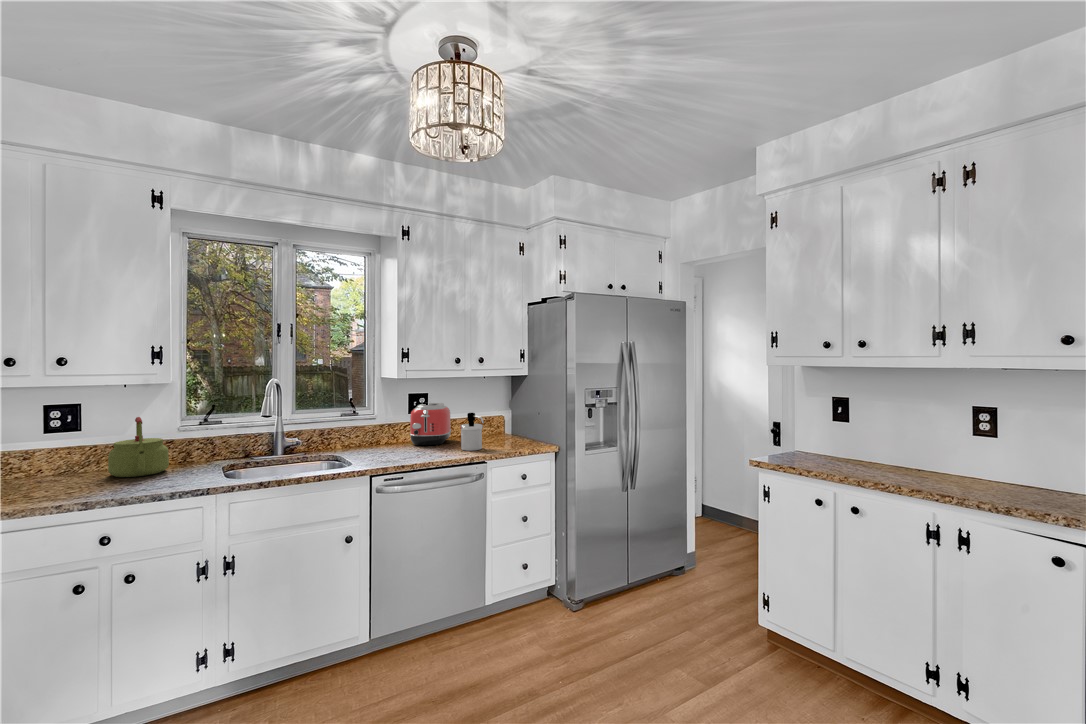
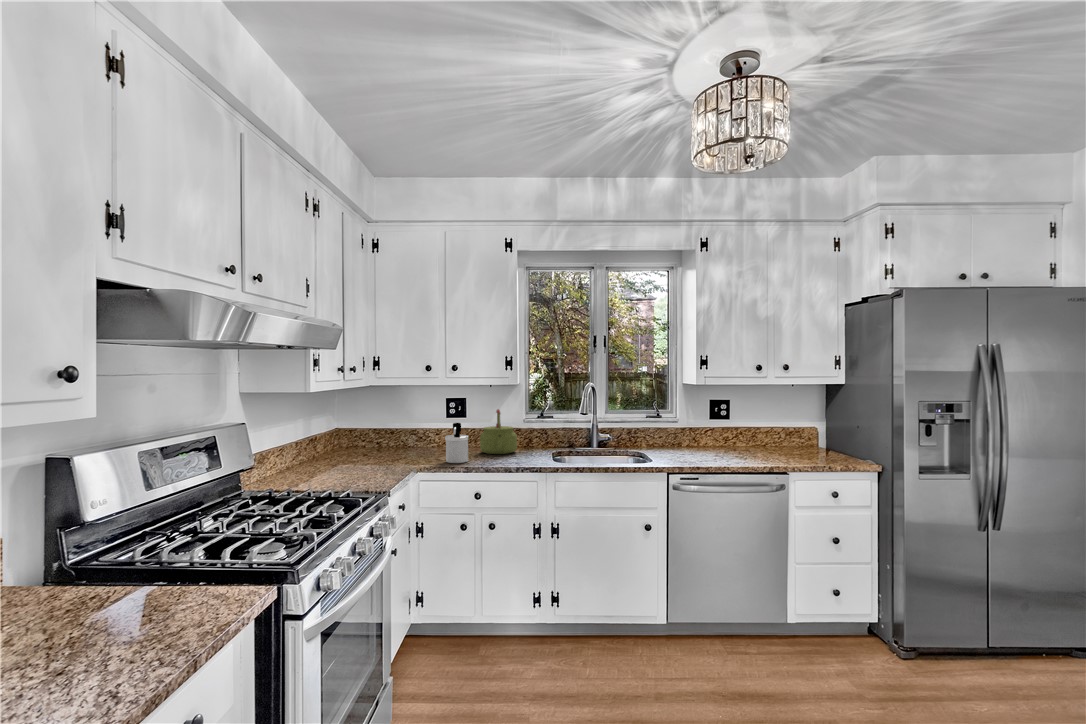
toaster: present [410,403,451,446] -> none [712,410,756,453]
soap dispenser: present [460,413,484,451] -> present [445,423,469,463]

